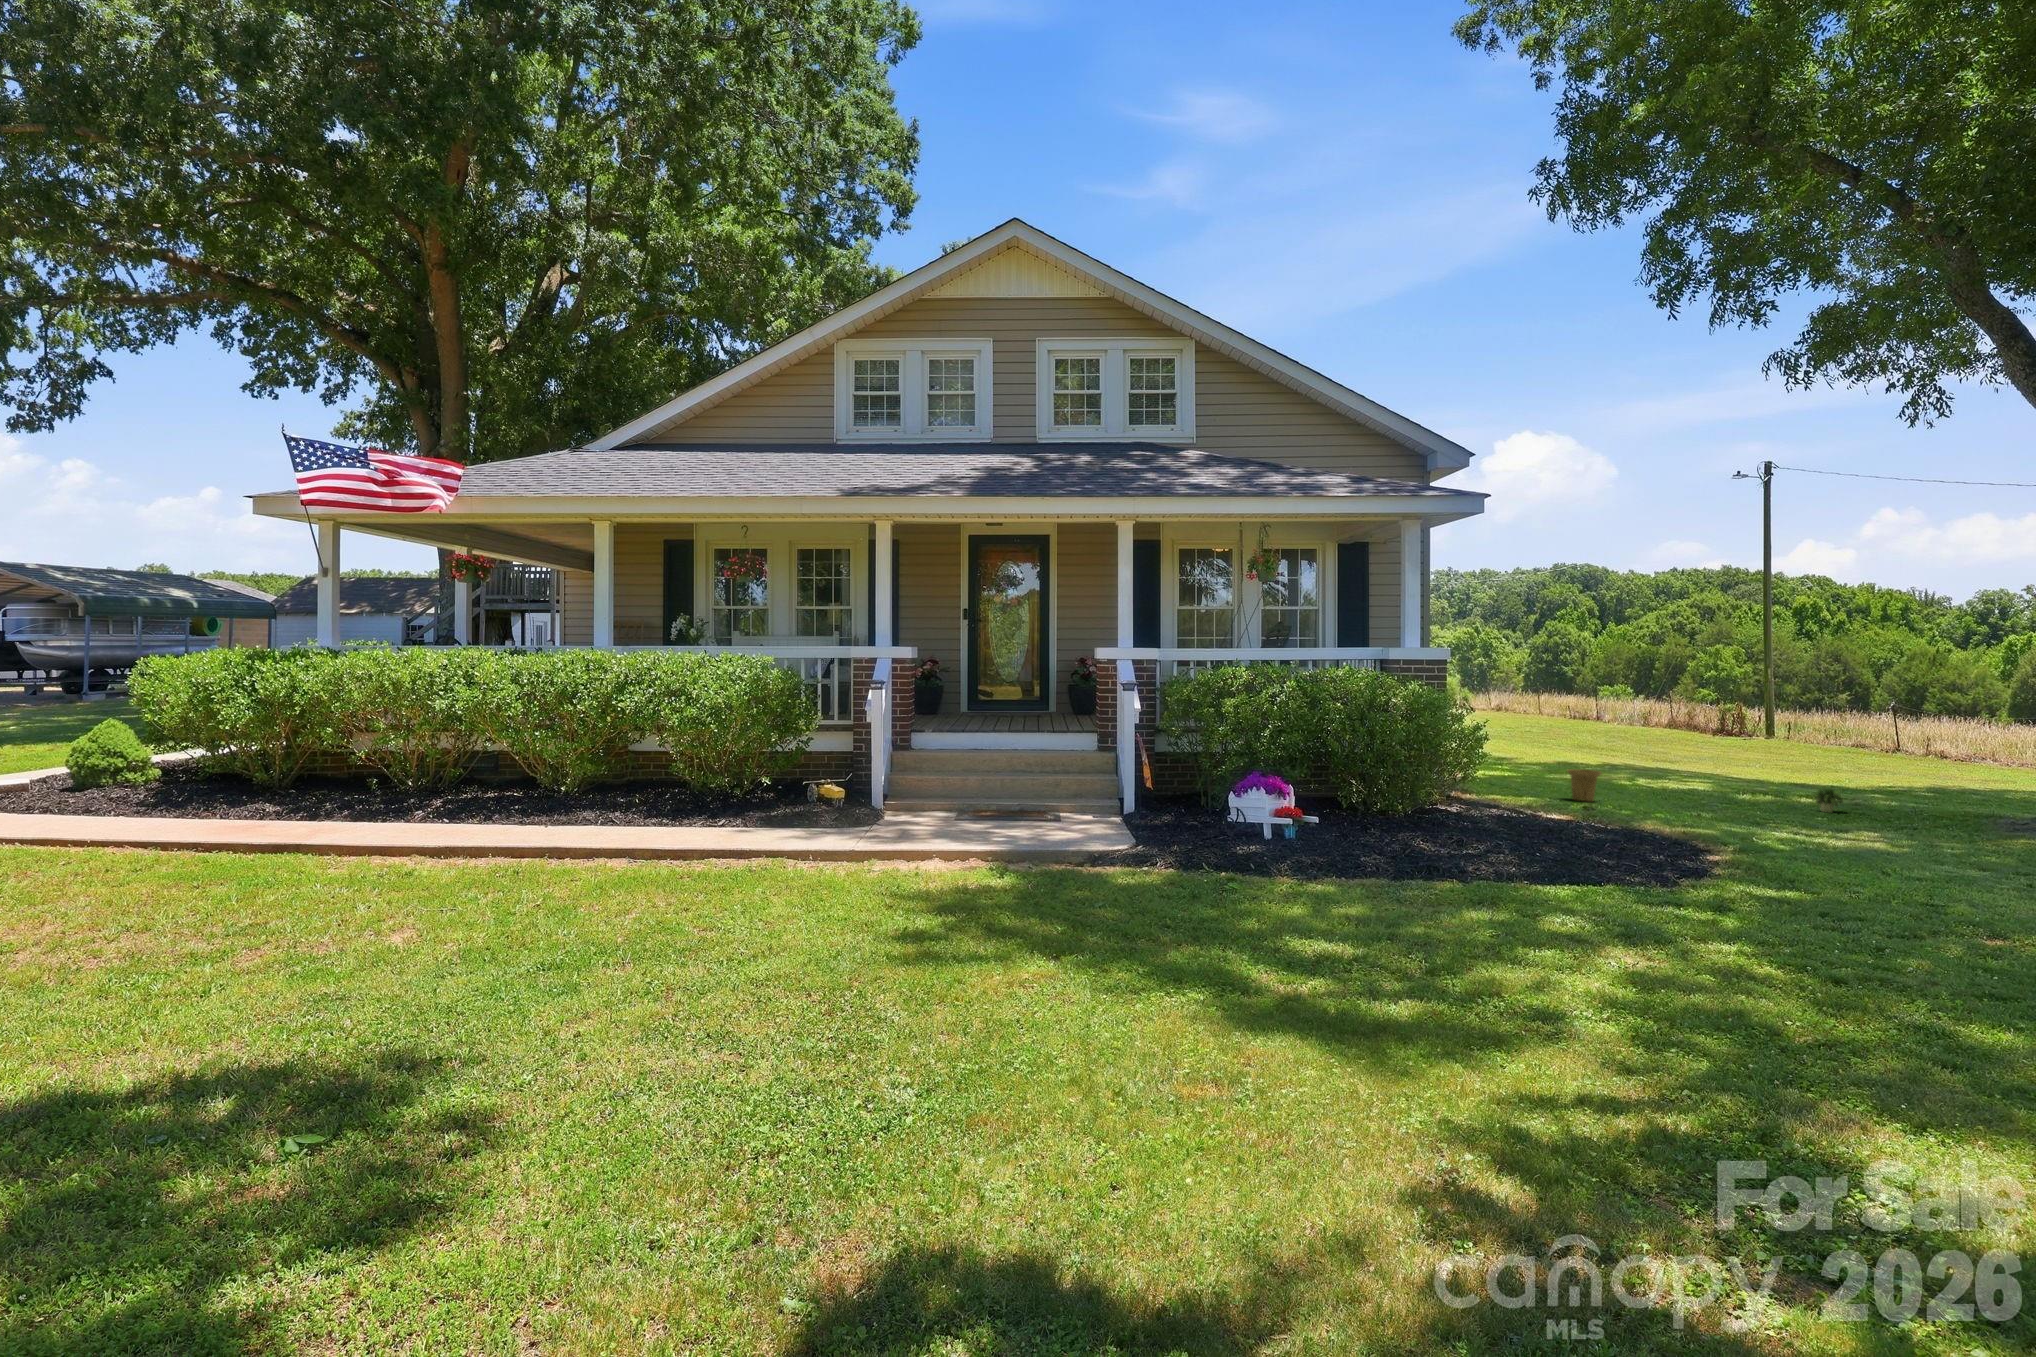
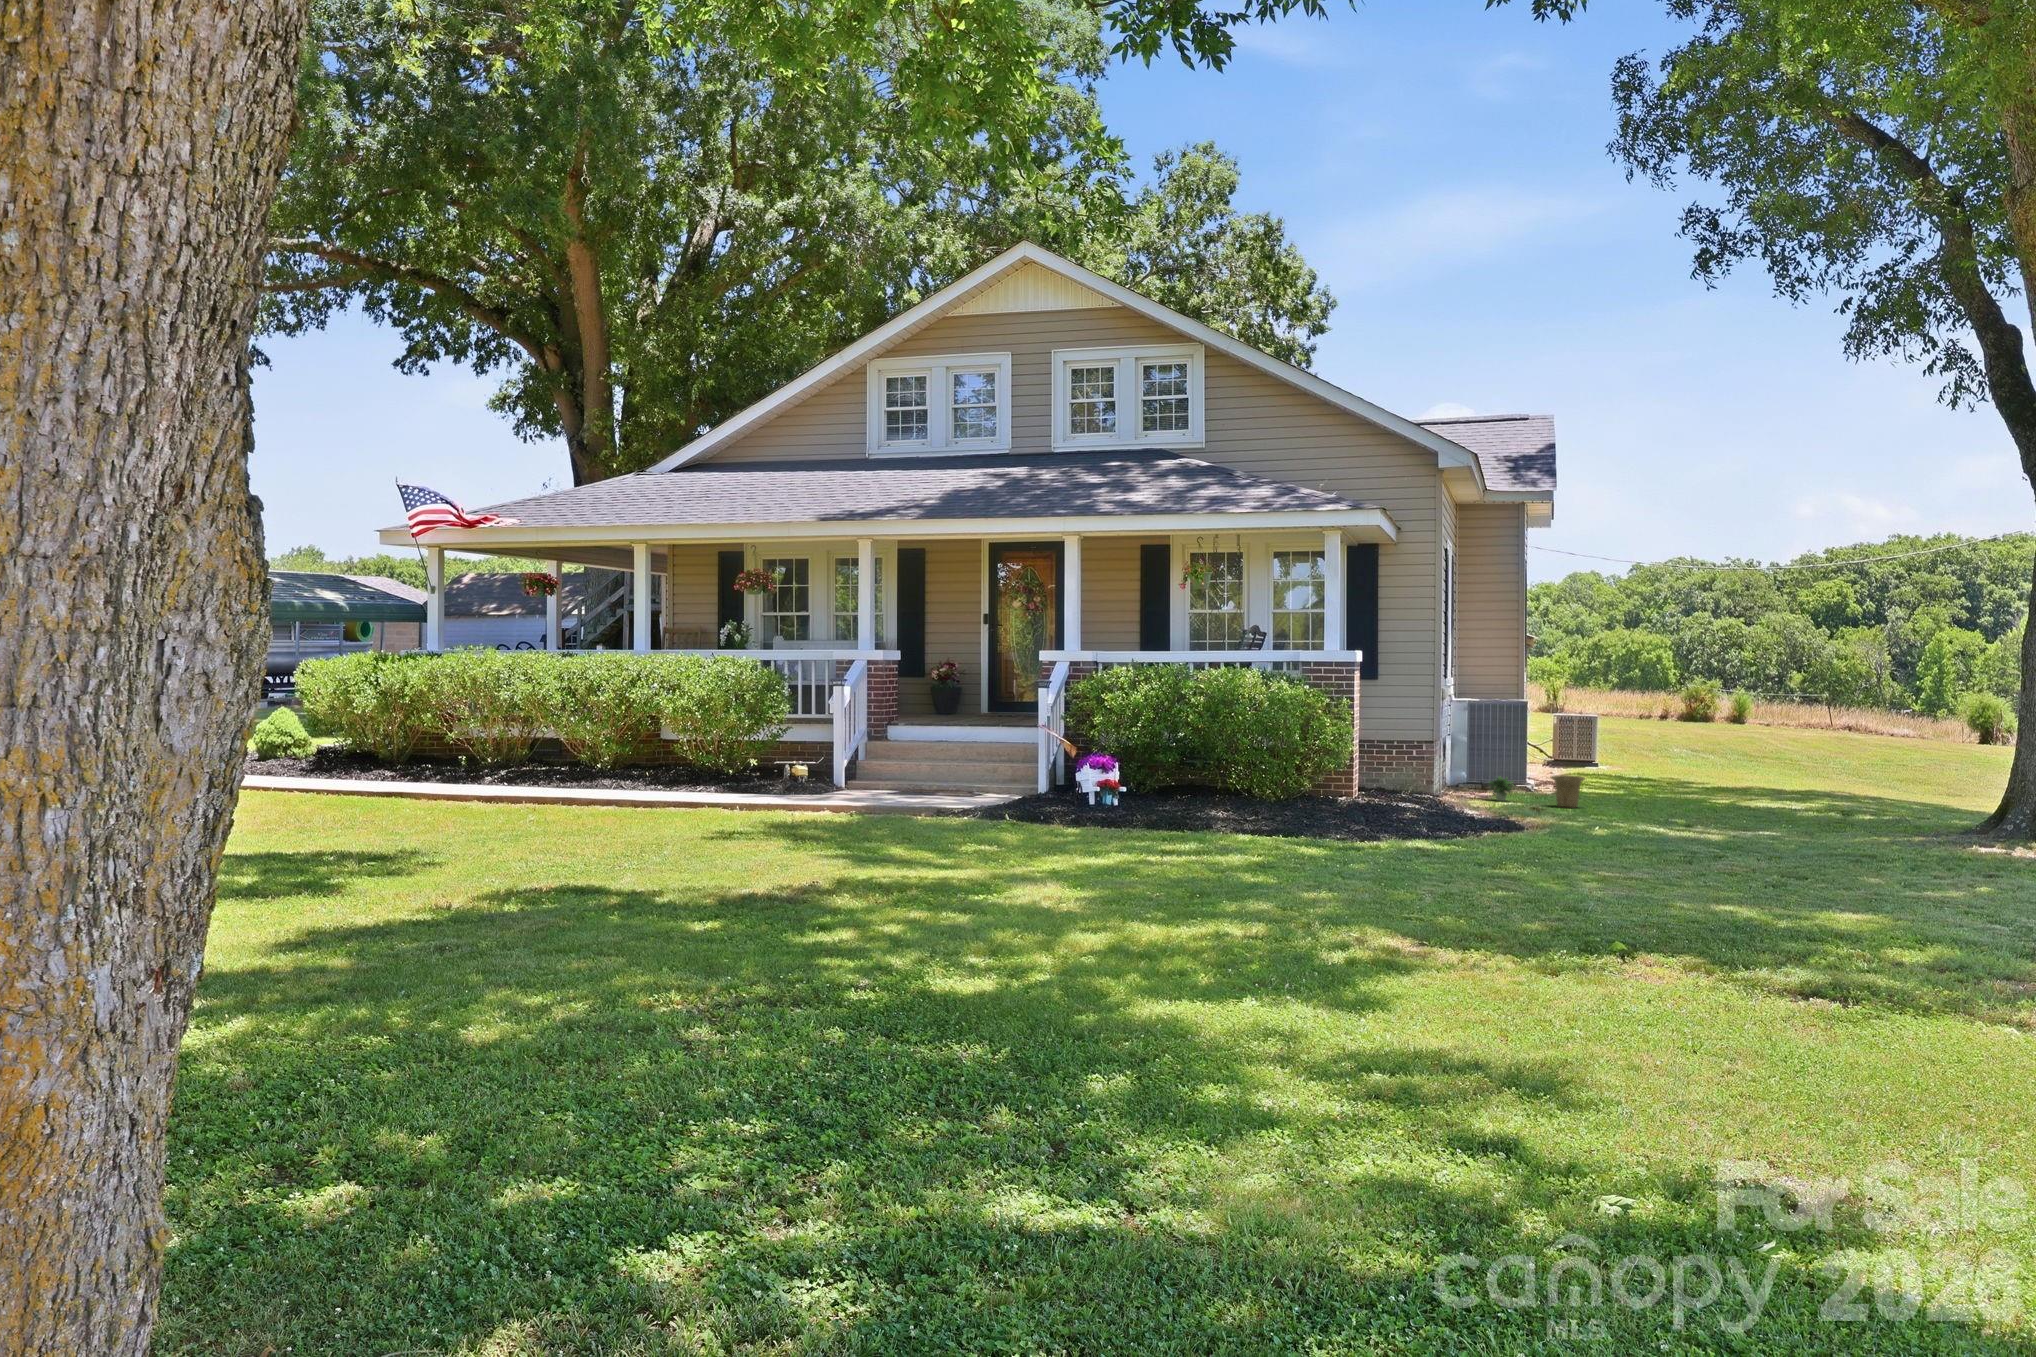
potted plant: present [1813,786,1843,813] -> present [1489,777,1512,801]

